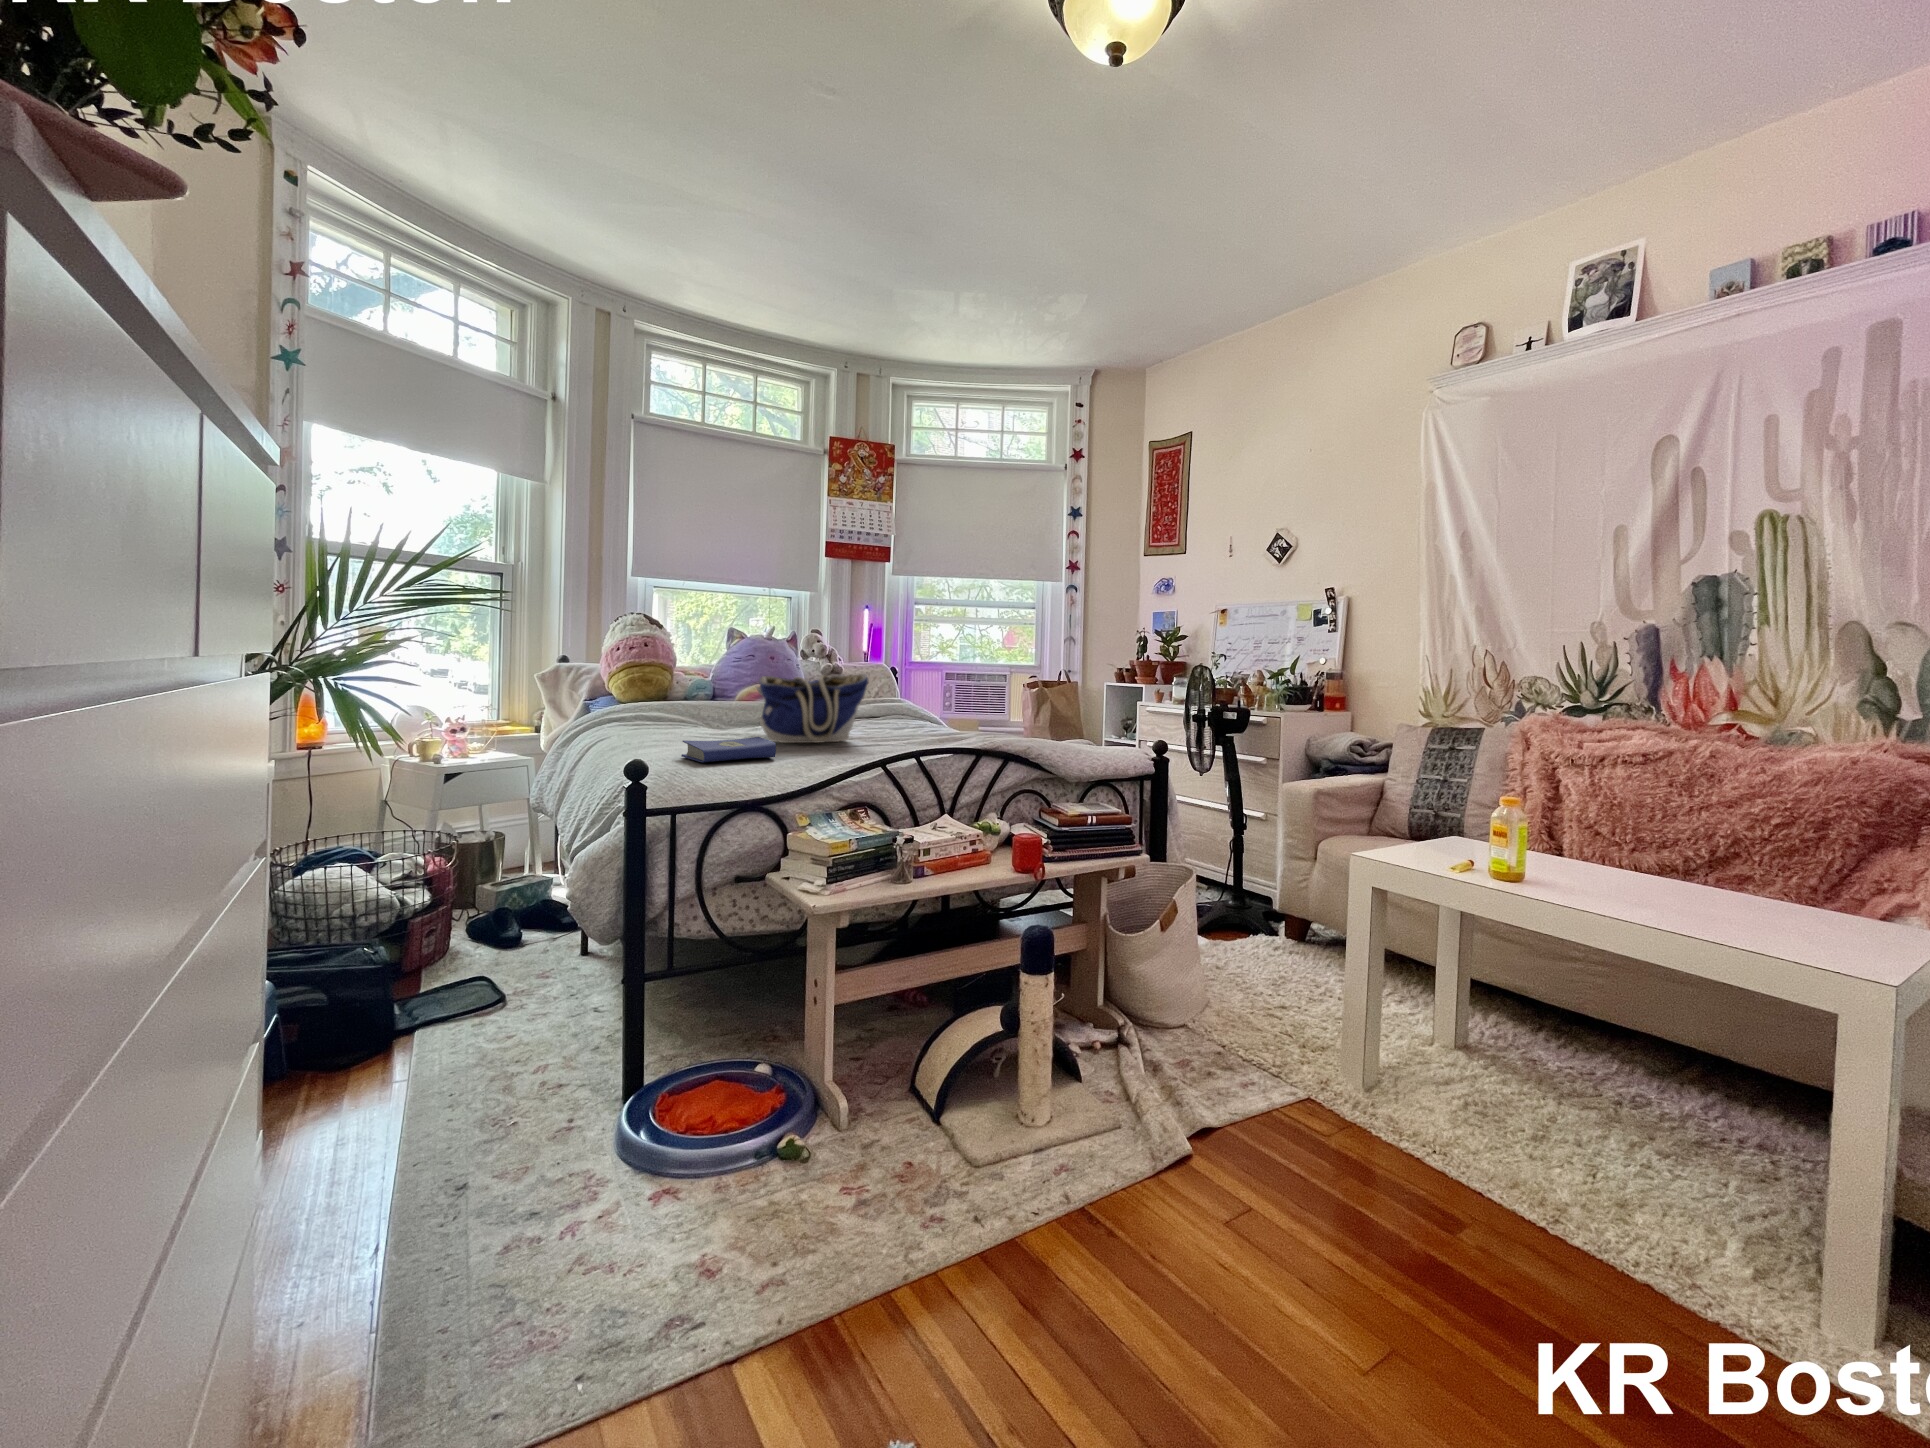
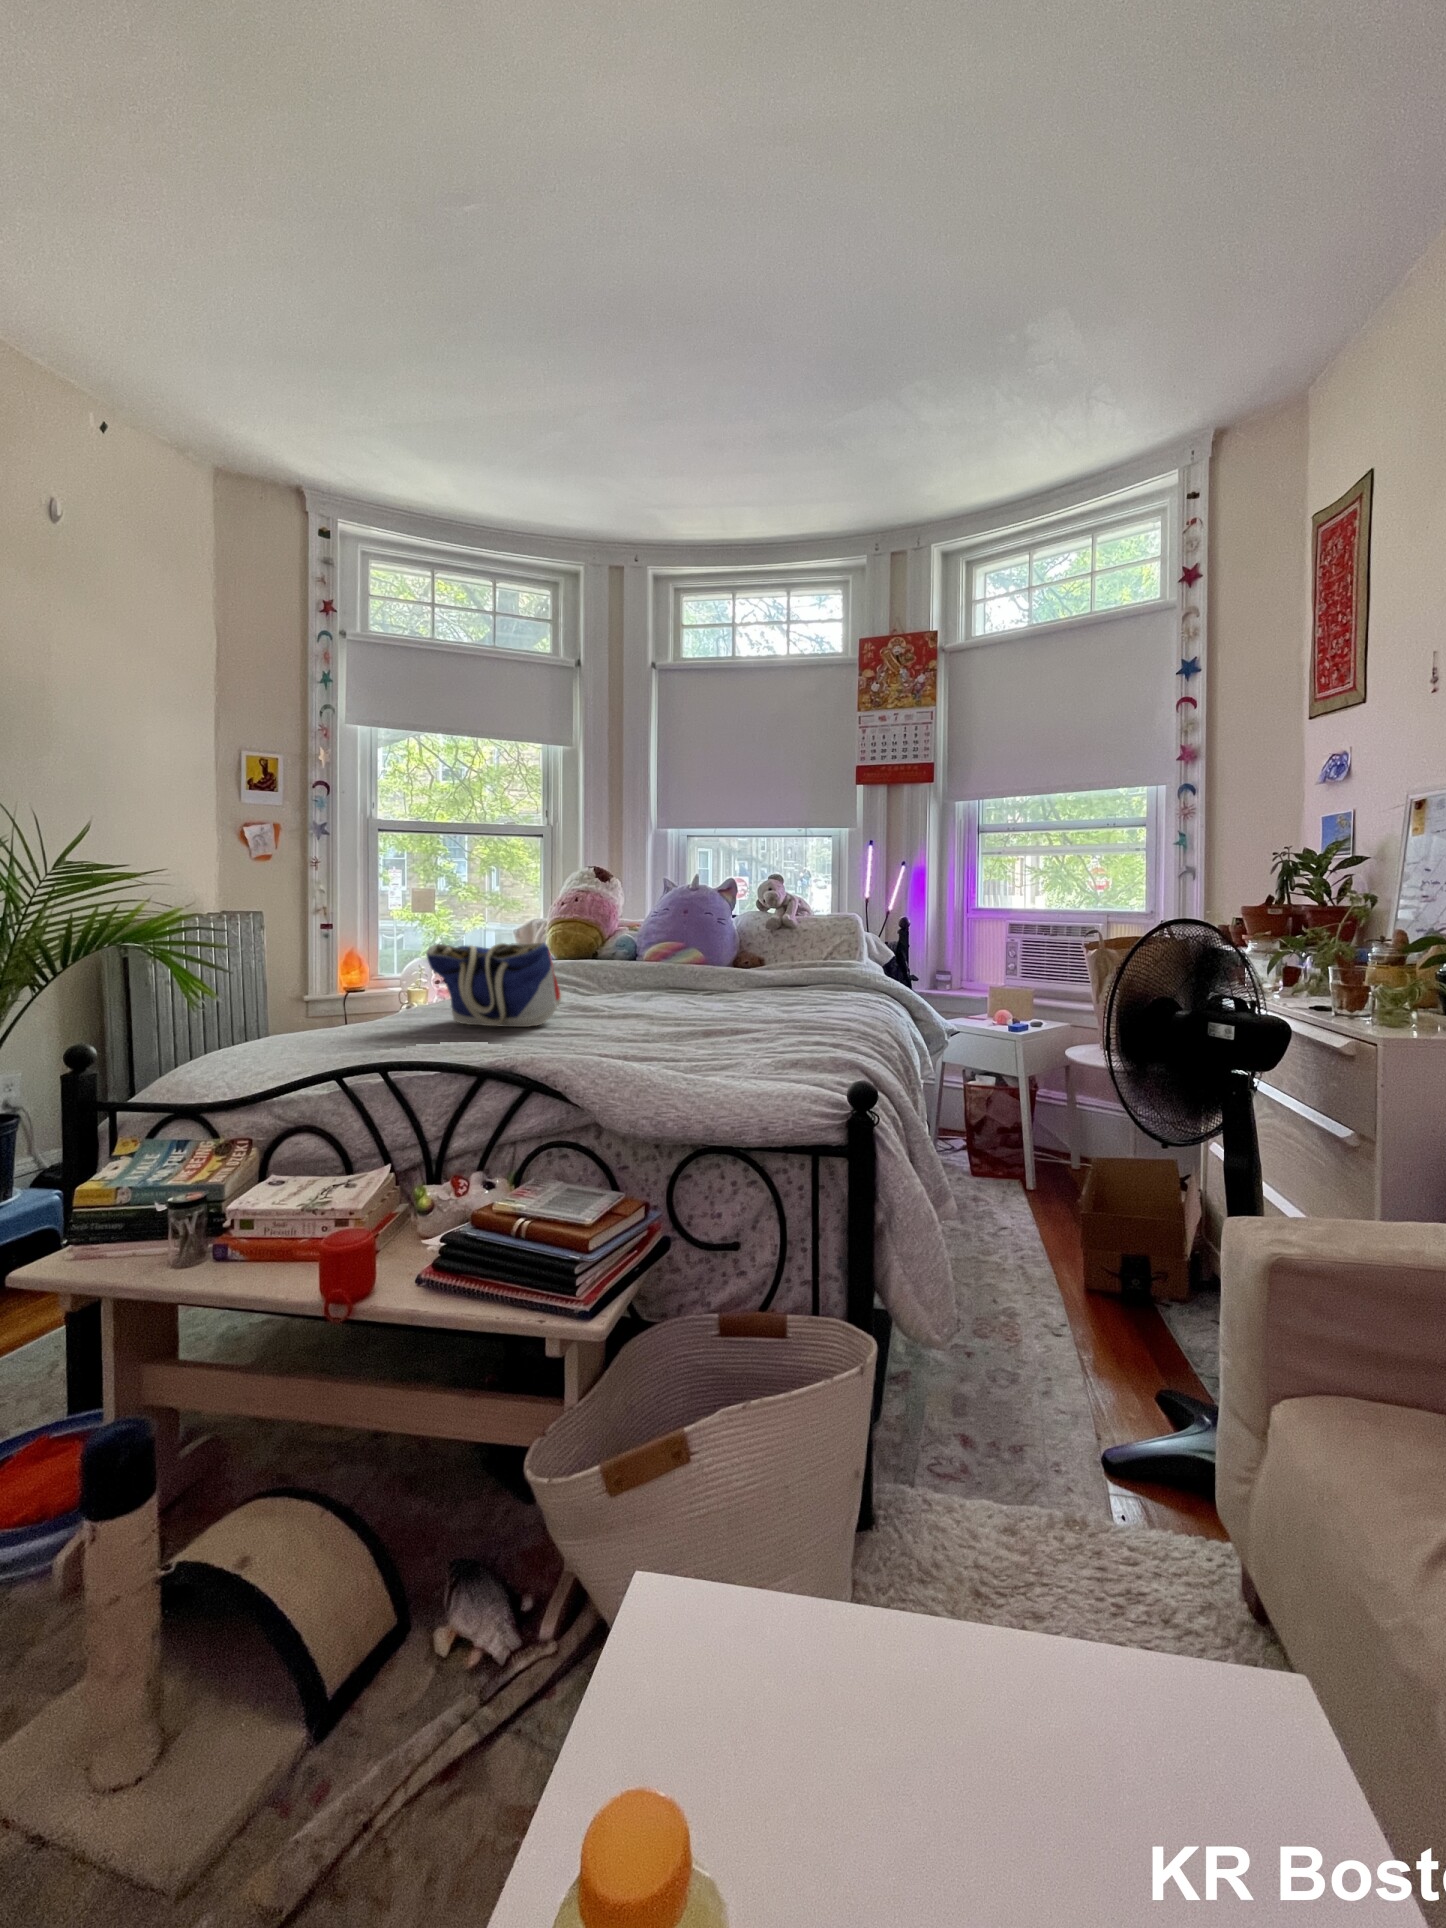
hardcover book: present [681,737,776,762] -> none [270,1018,392,1048]

